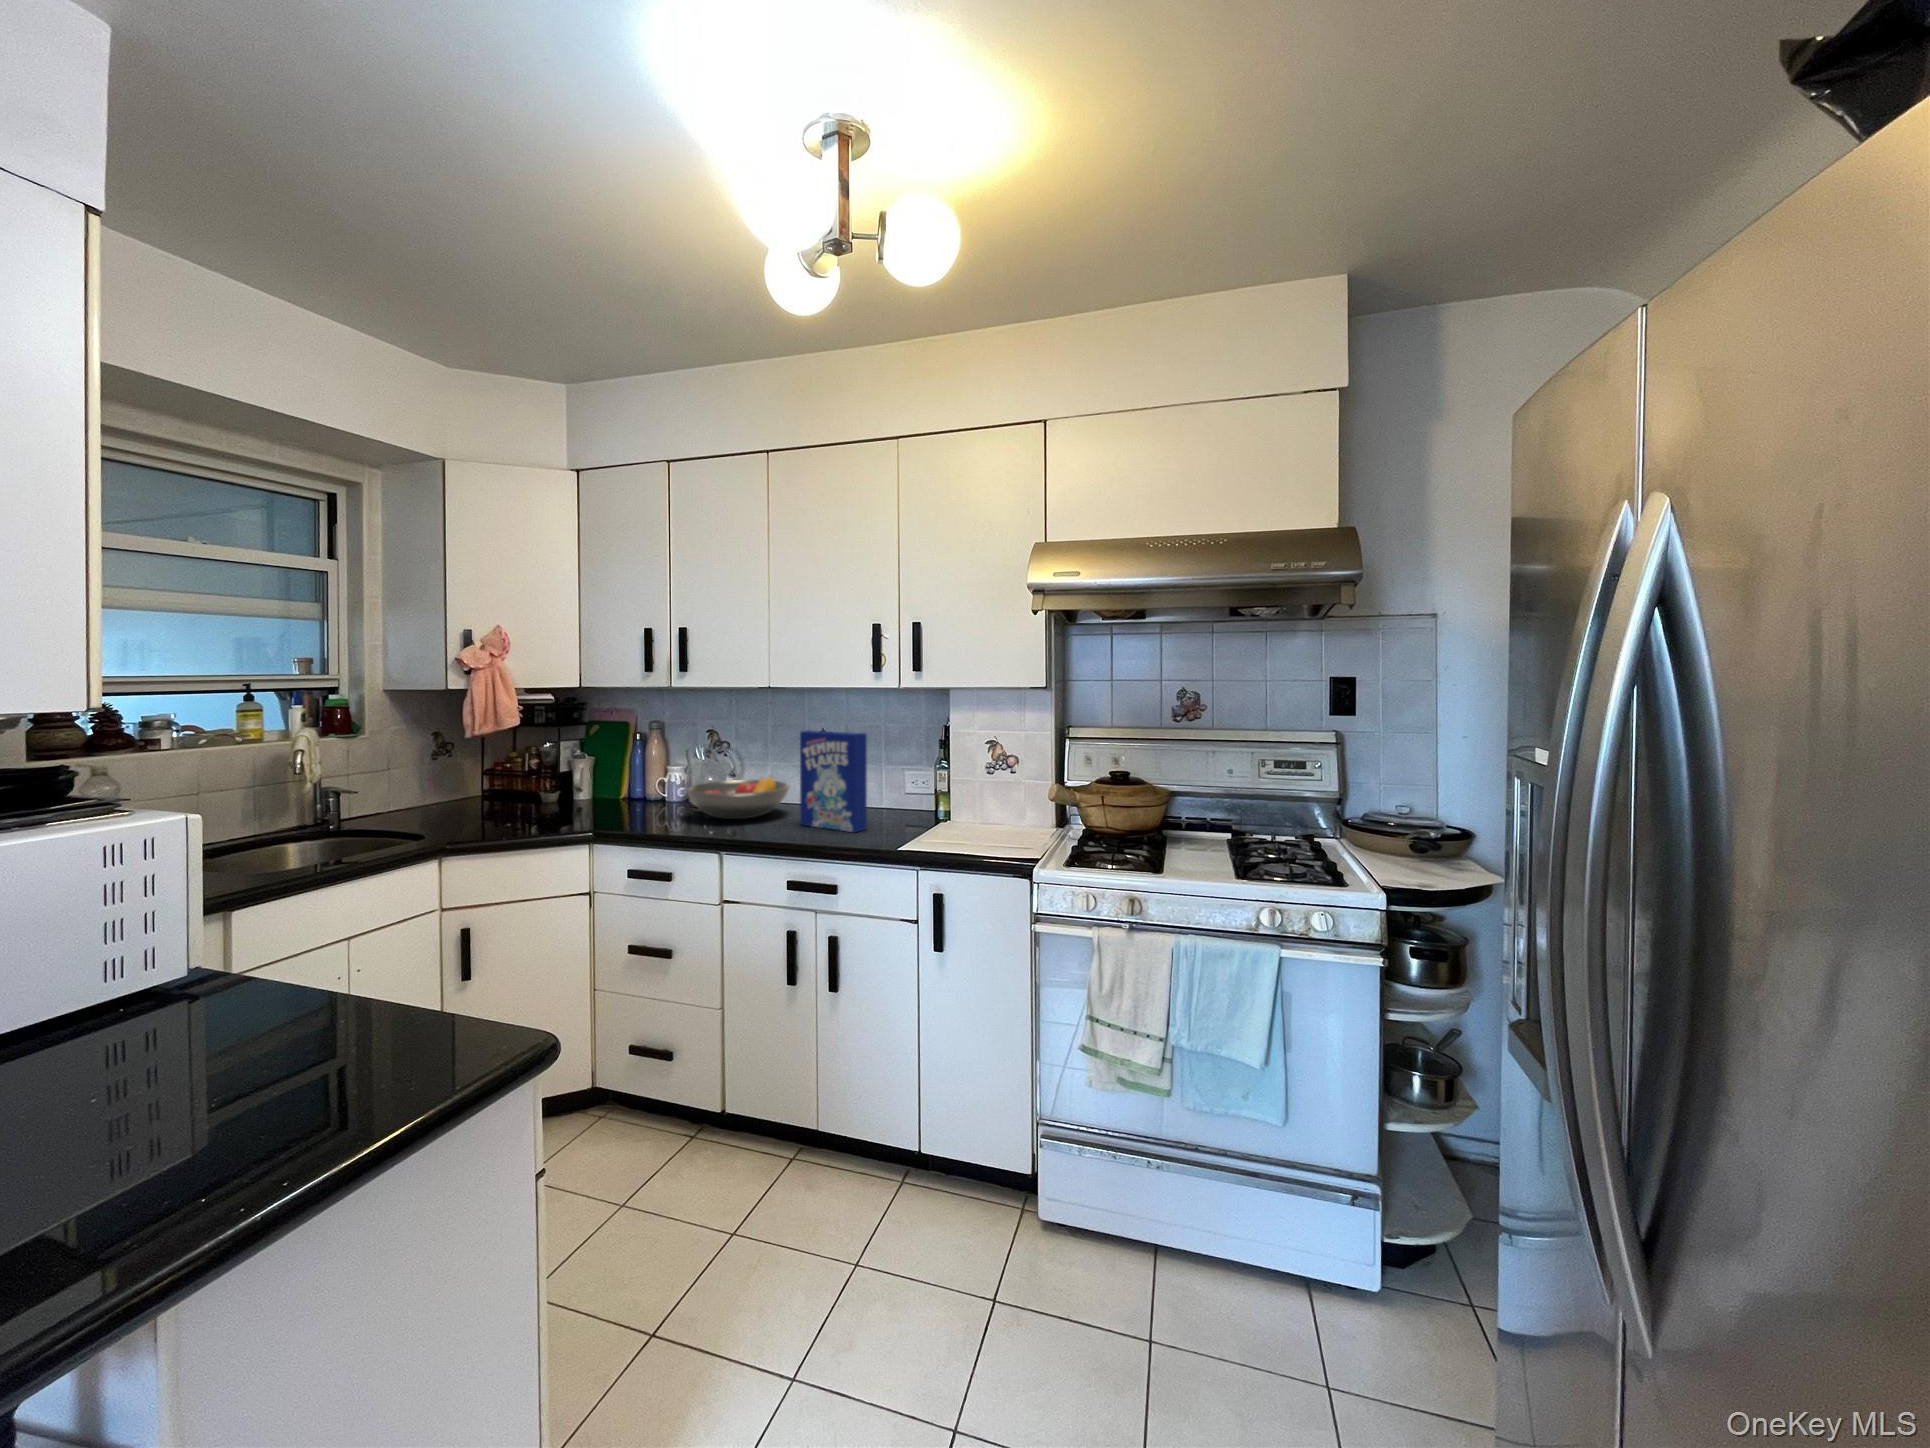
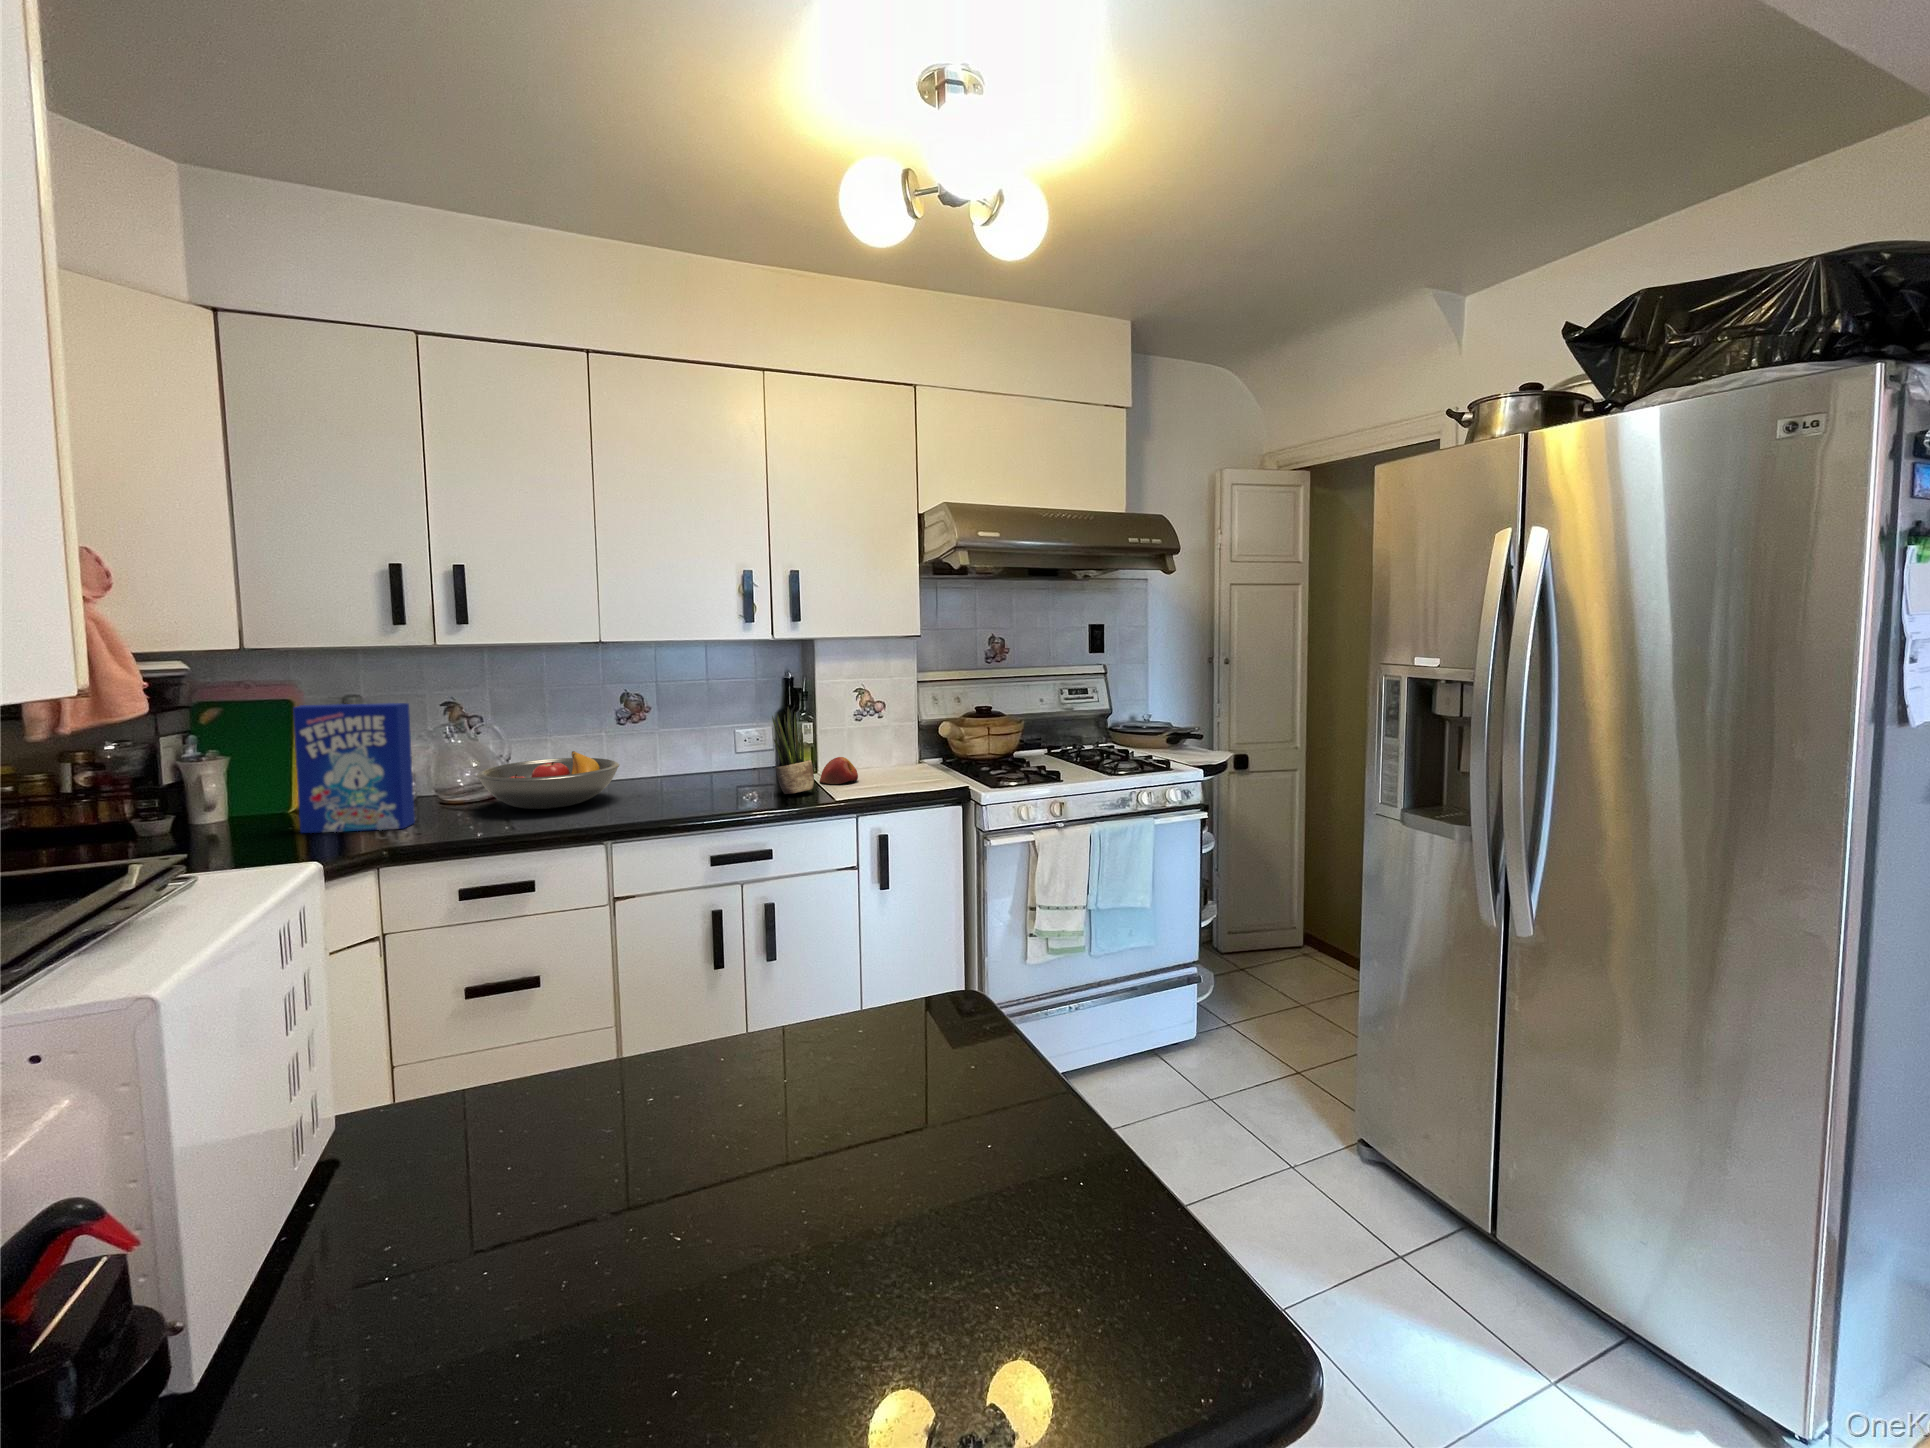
cereal box: present [800,730,867,832] -> present [293,703,415,833]
potted plant: none [877,752,911,836] -> present [772,707,814,794]
apple: none [938,807,976,834] -> present [820,757,858,784]

